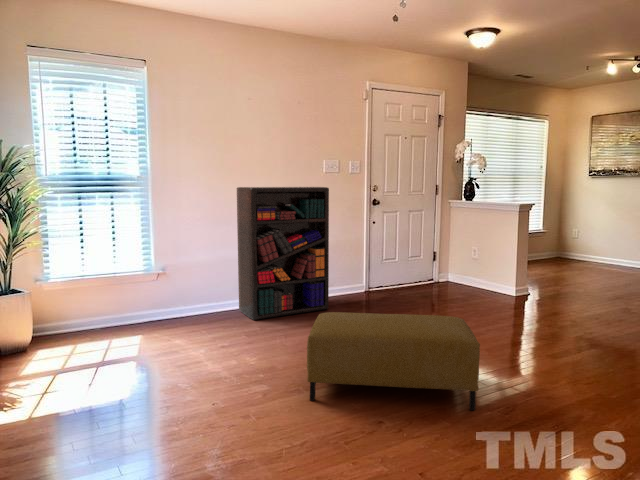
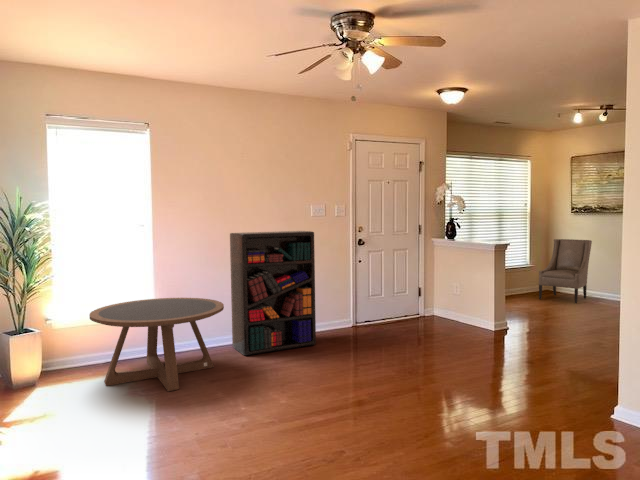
armchair: none [553,203,610,270] -> present [539,239,592,303]
coffee table: none [83,257,232,358] -> present [89,298,224,391]
ottoman: present [307,312,480,410] -> none [284,347,436,434]

